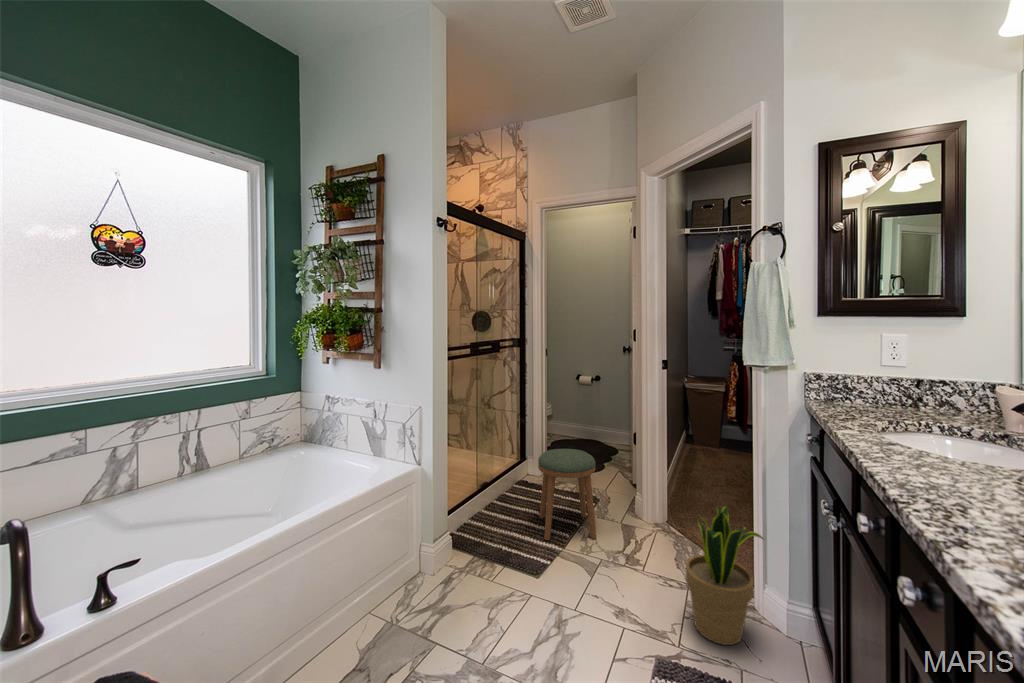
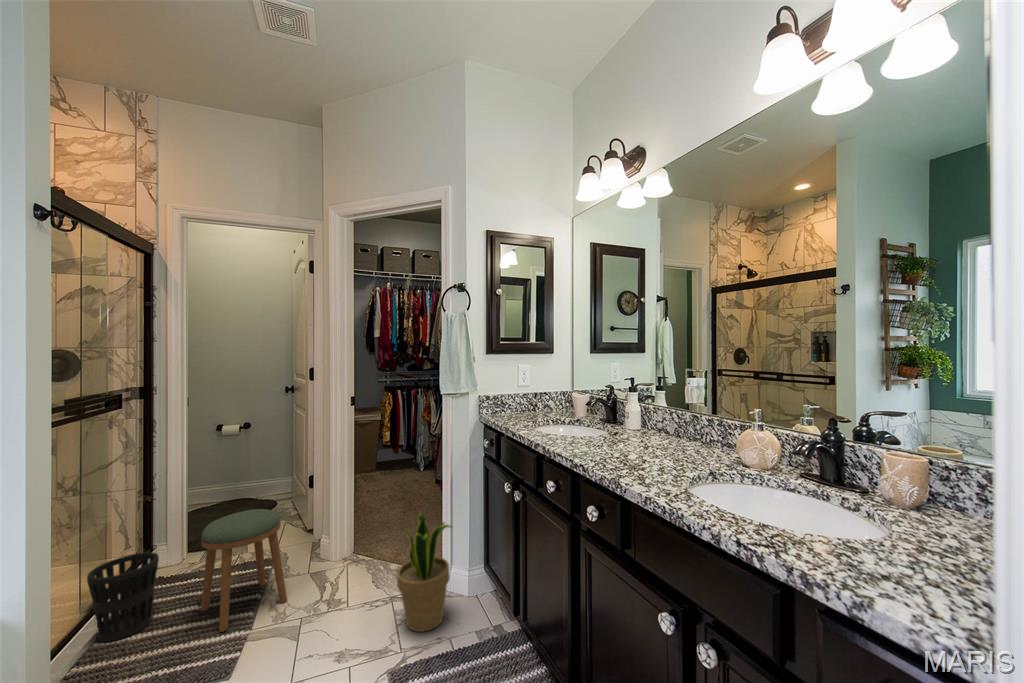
wastebasket: none [479,458,517,514] -> present [87,552,159,642]

